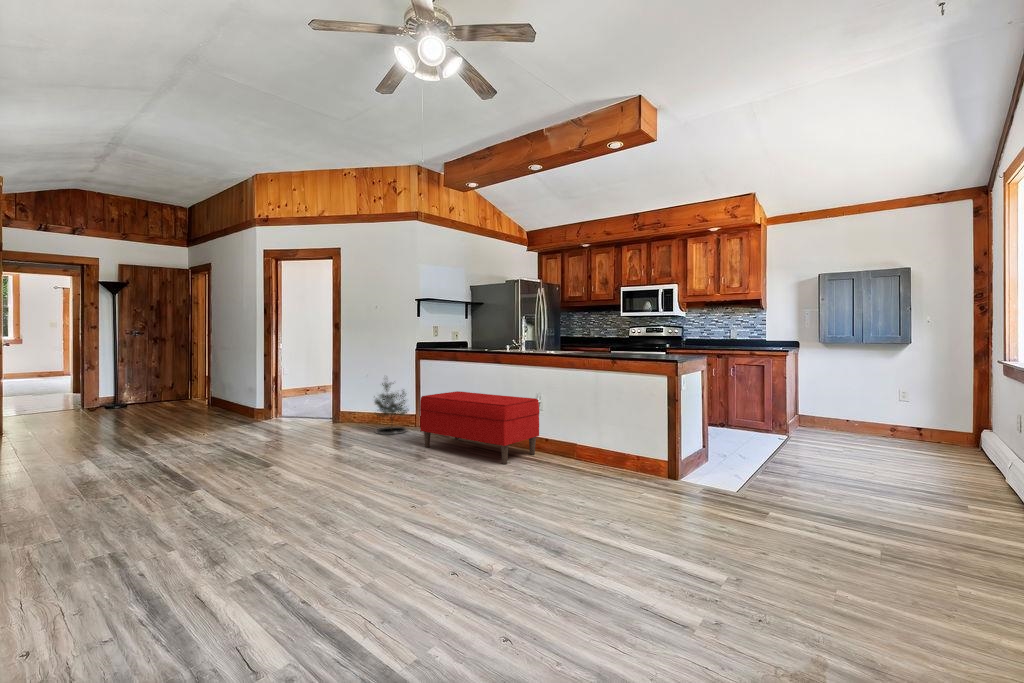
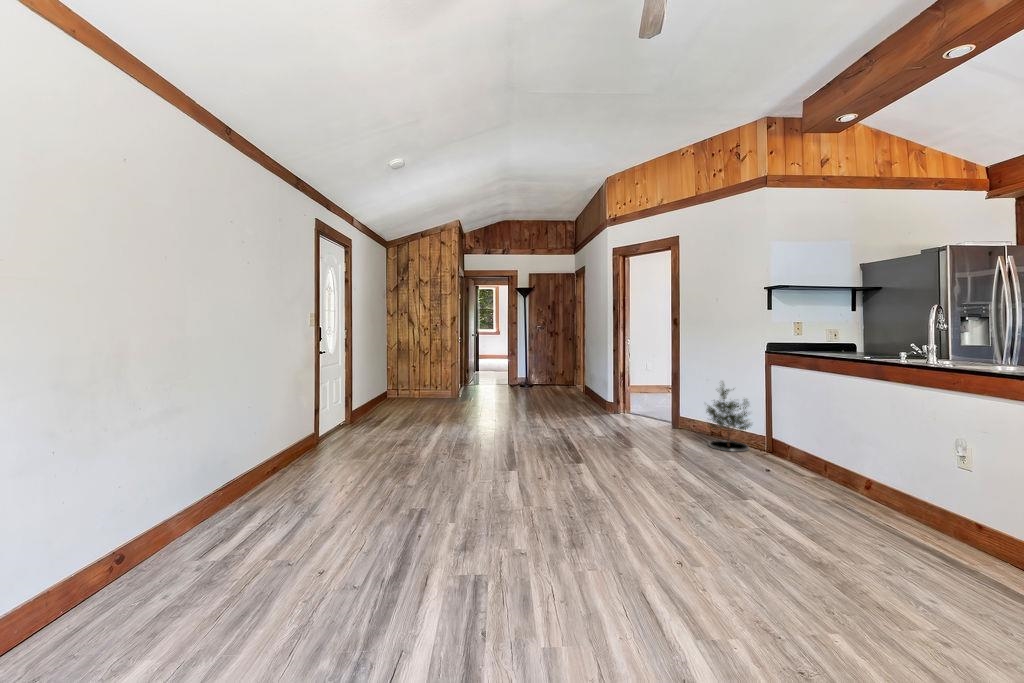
bench: present [420,391,540,464] -> none [750,411,960,540]

